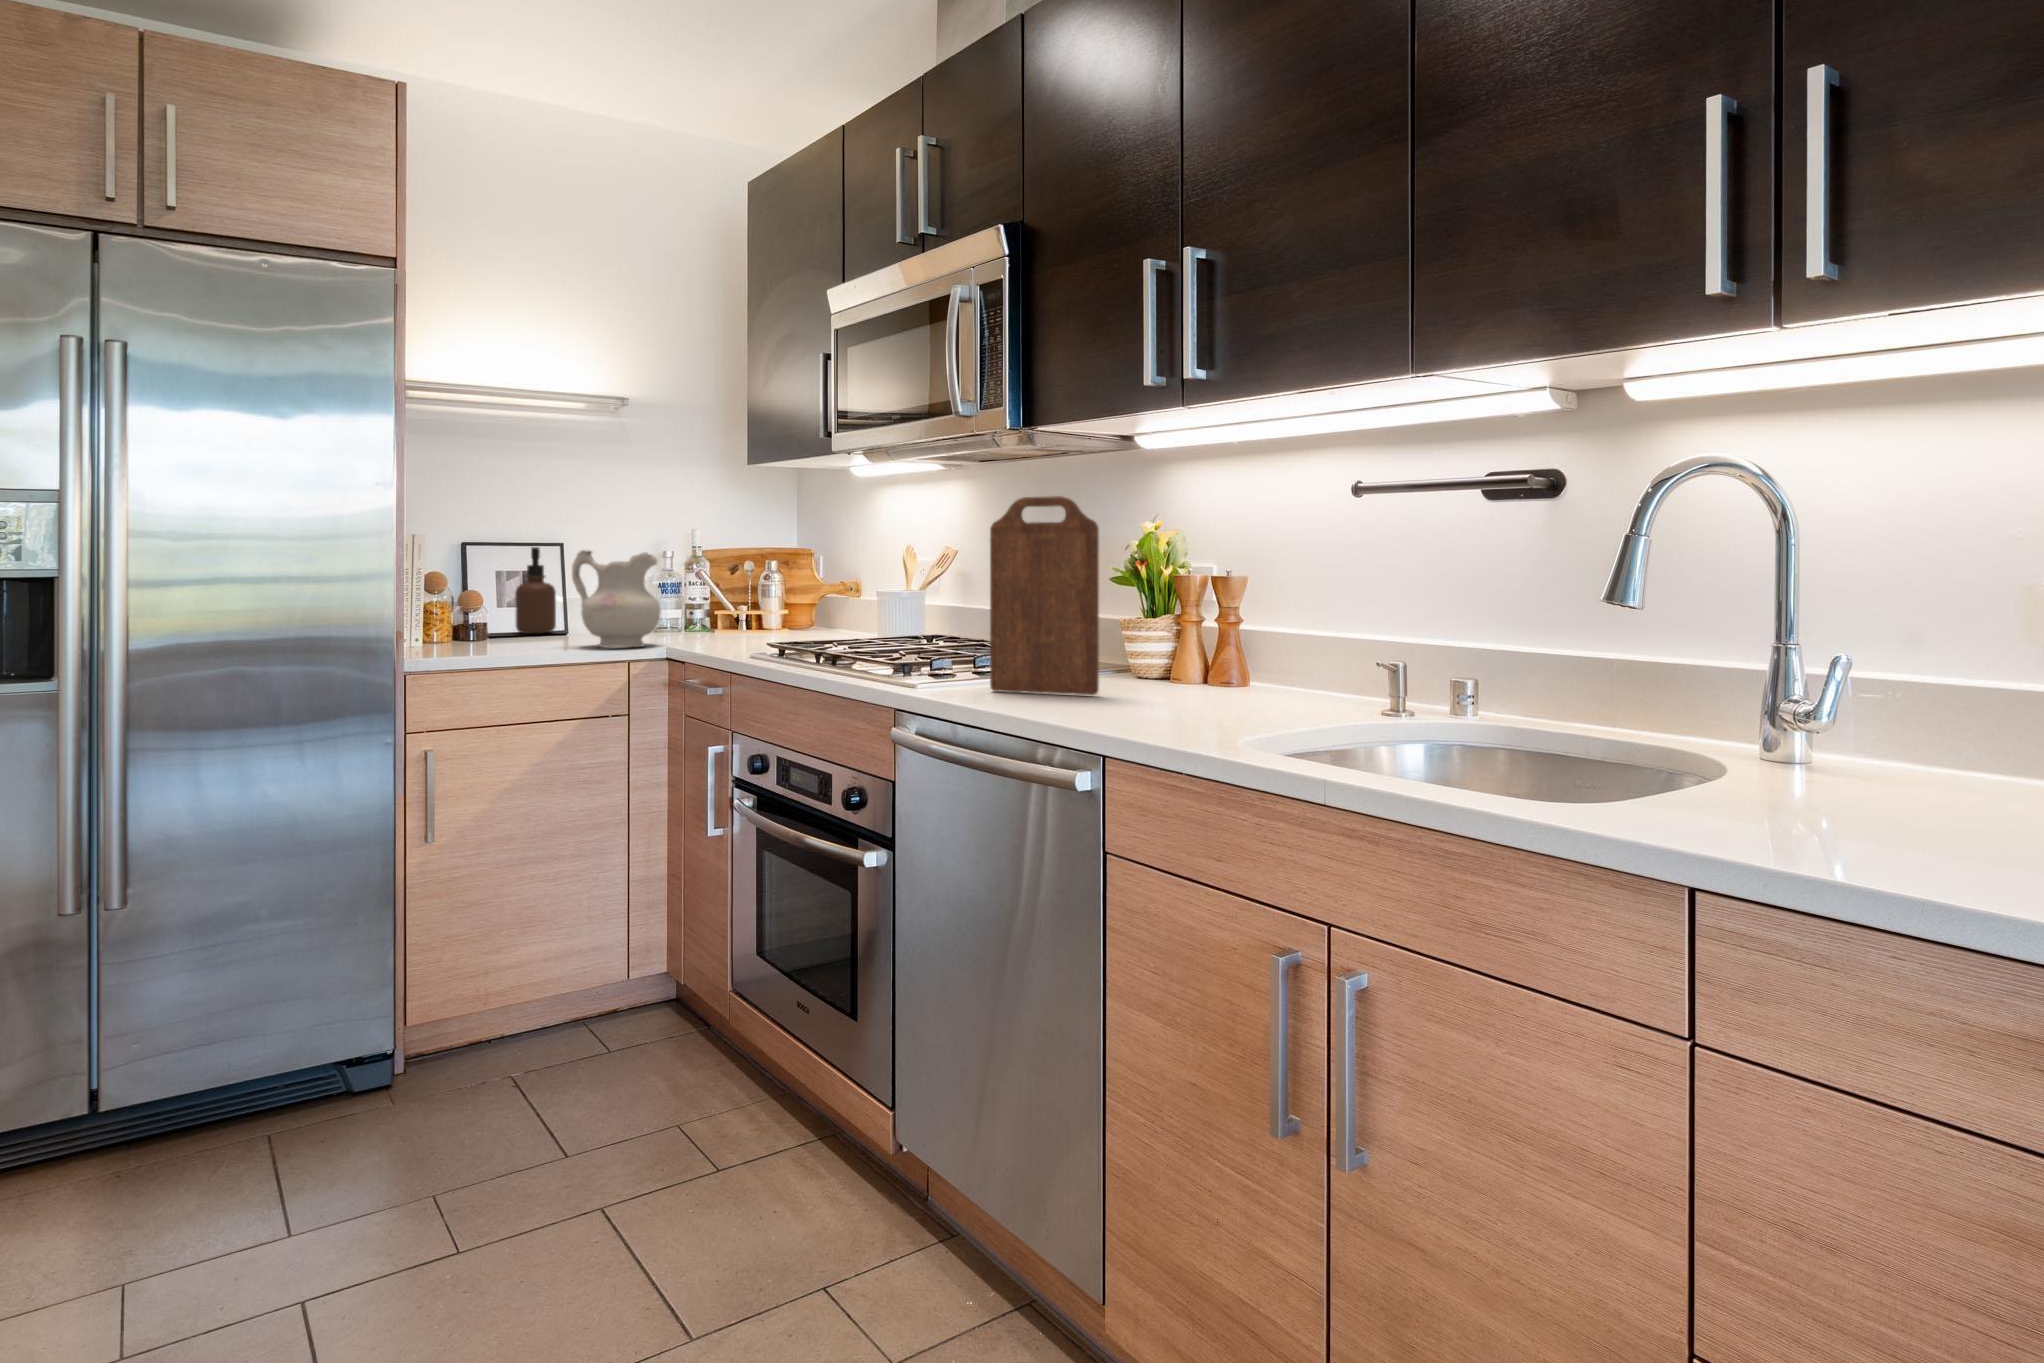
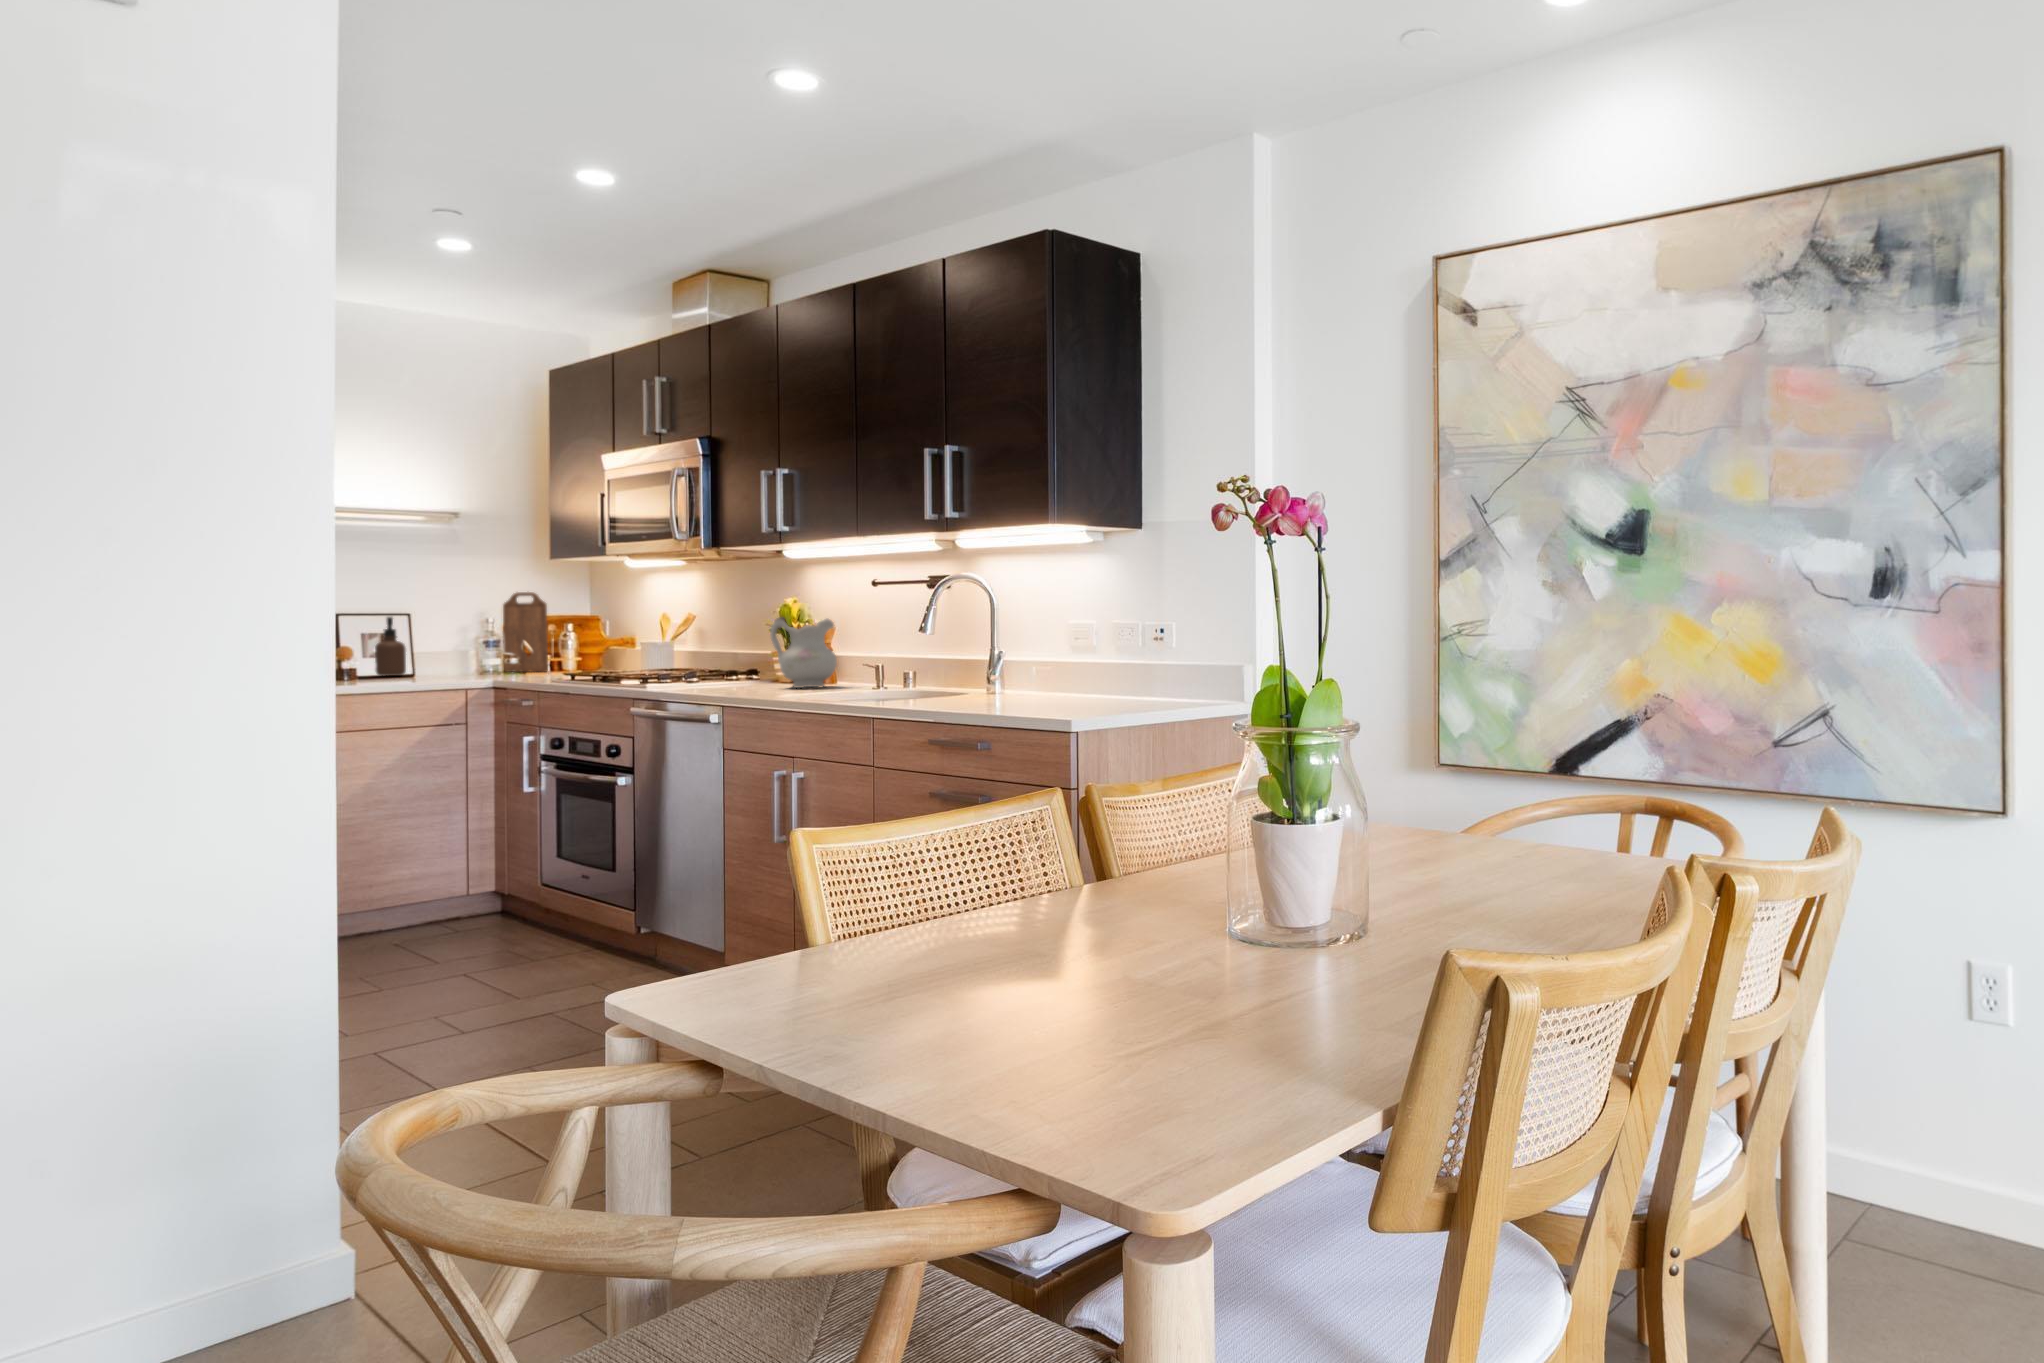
cutting board: present [990,496,1099,695] -> present [503,592,548,672]
ceramic pitcher: present [572,550,661,647] -> present [770,618,837,688]

